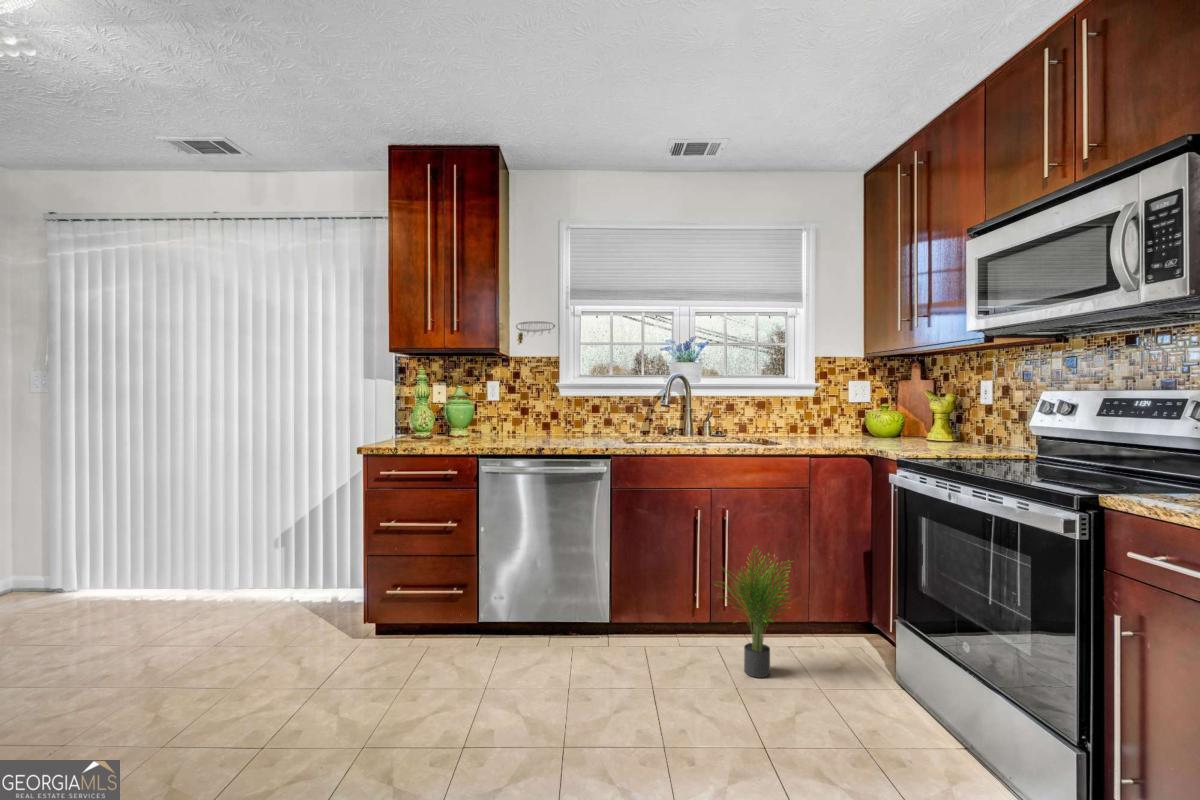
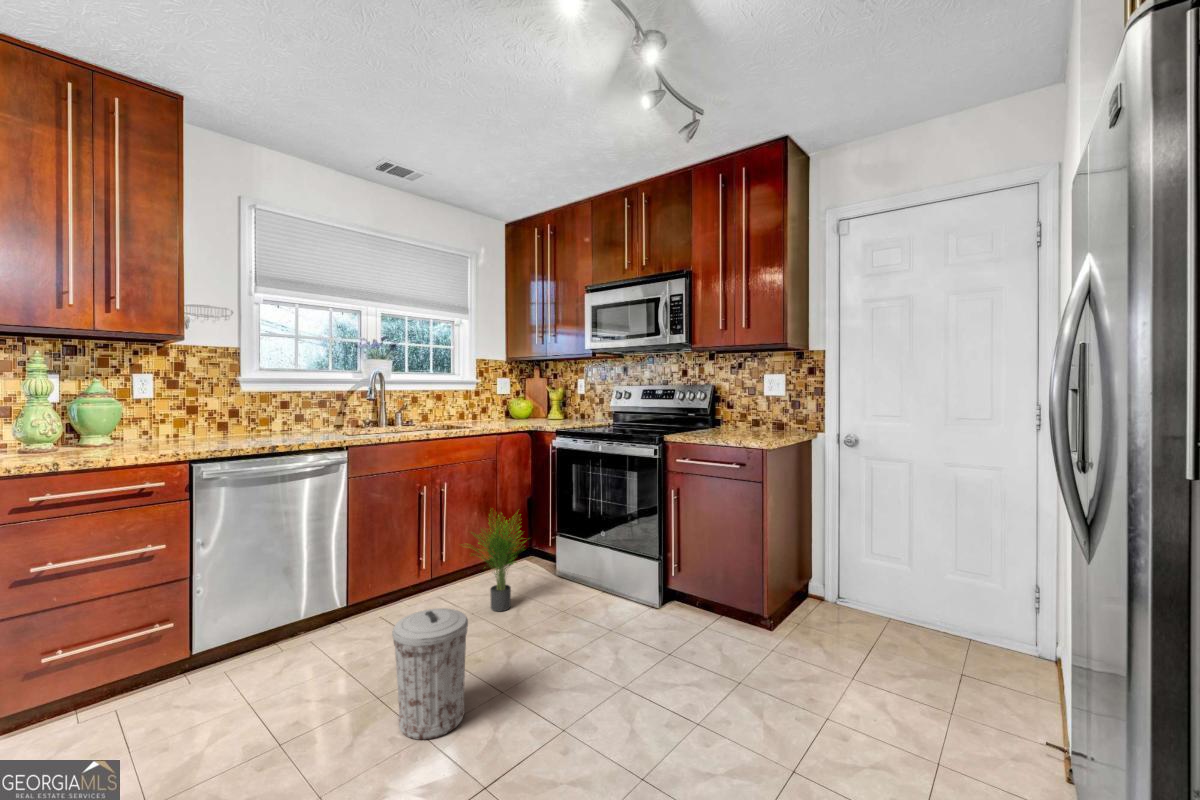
trash can: none [540,632,617,767] -> present [392,608,468,739]

